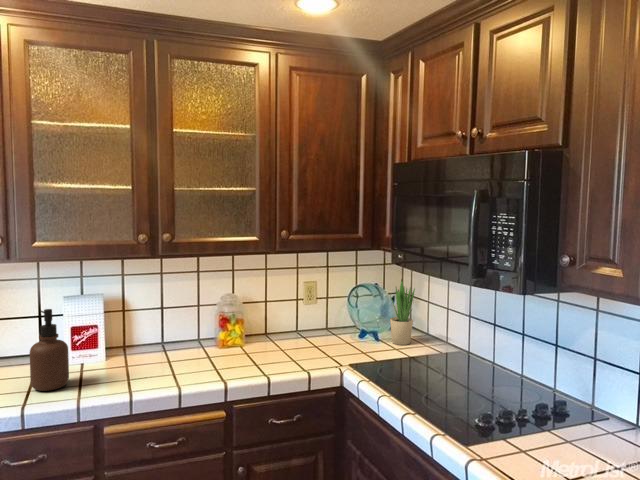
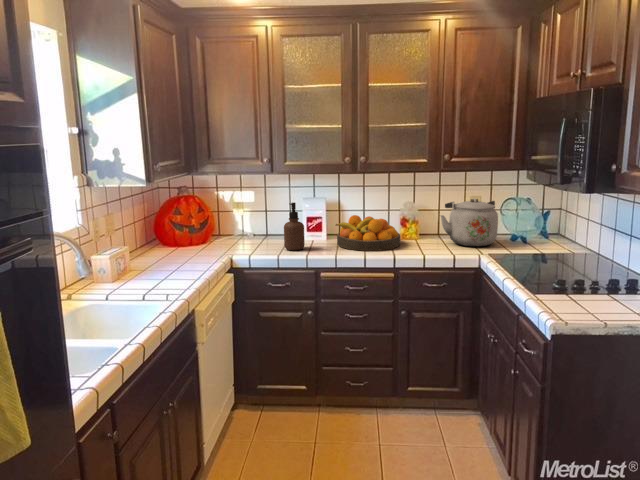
potted plant: present [390,279,415,345] -> none [536,194,561,248]
kettle: none [276,287,347,352] -> present [441,198,498,246]
fruit bowl: none [122,319,223,377] -> present [336,215,400,251]

